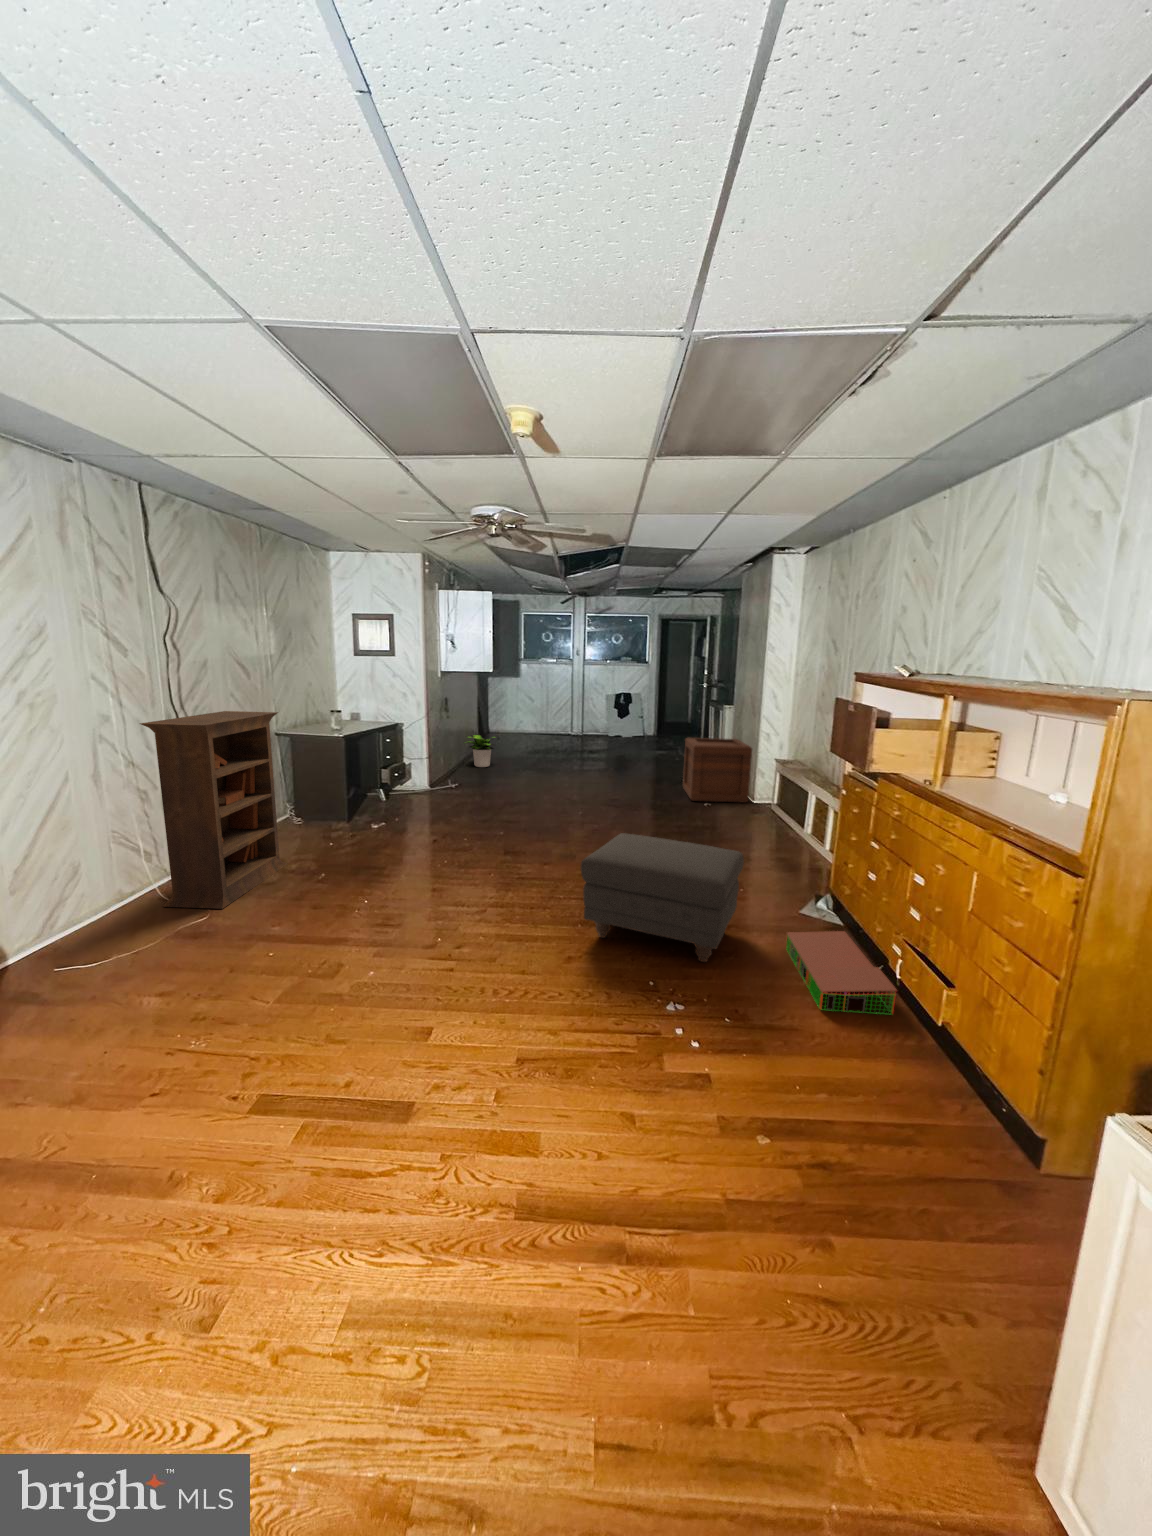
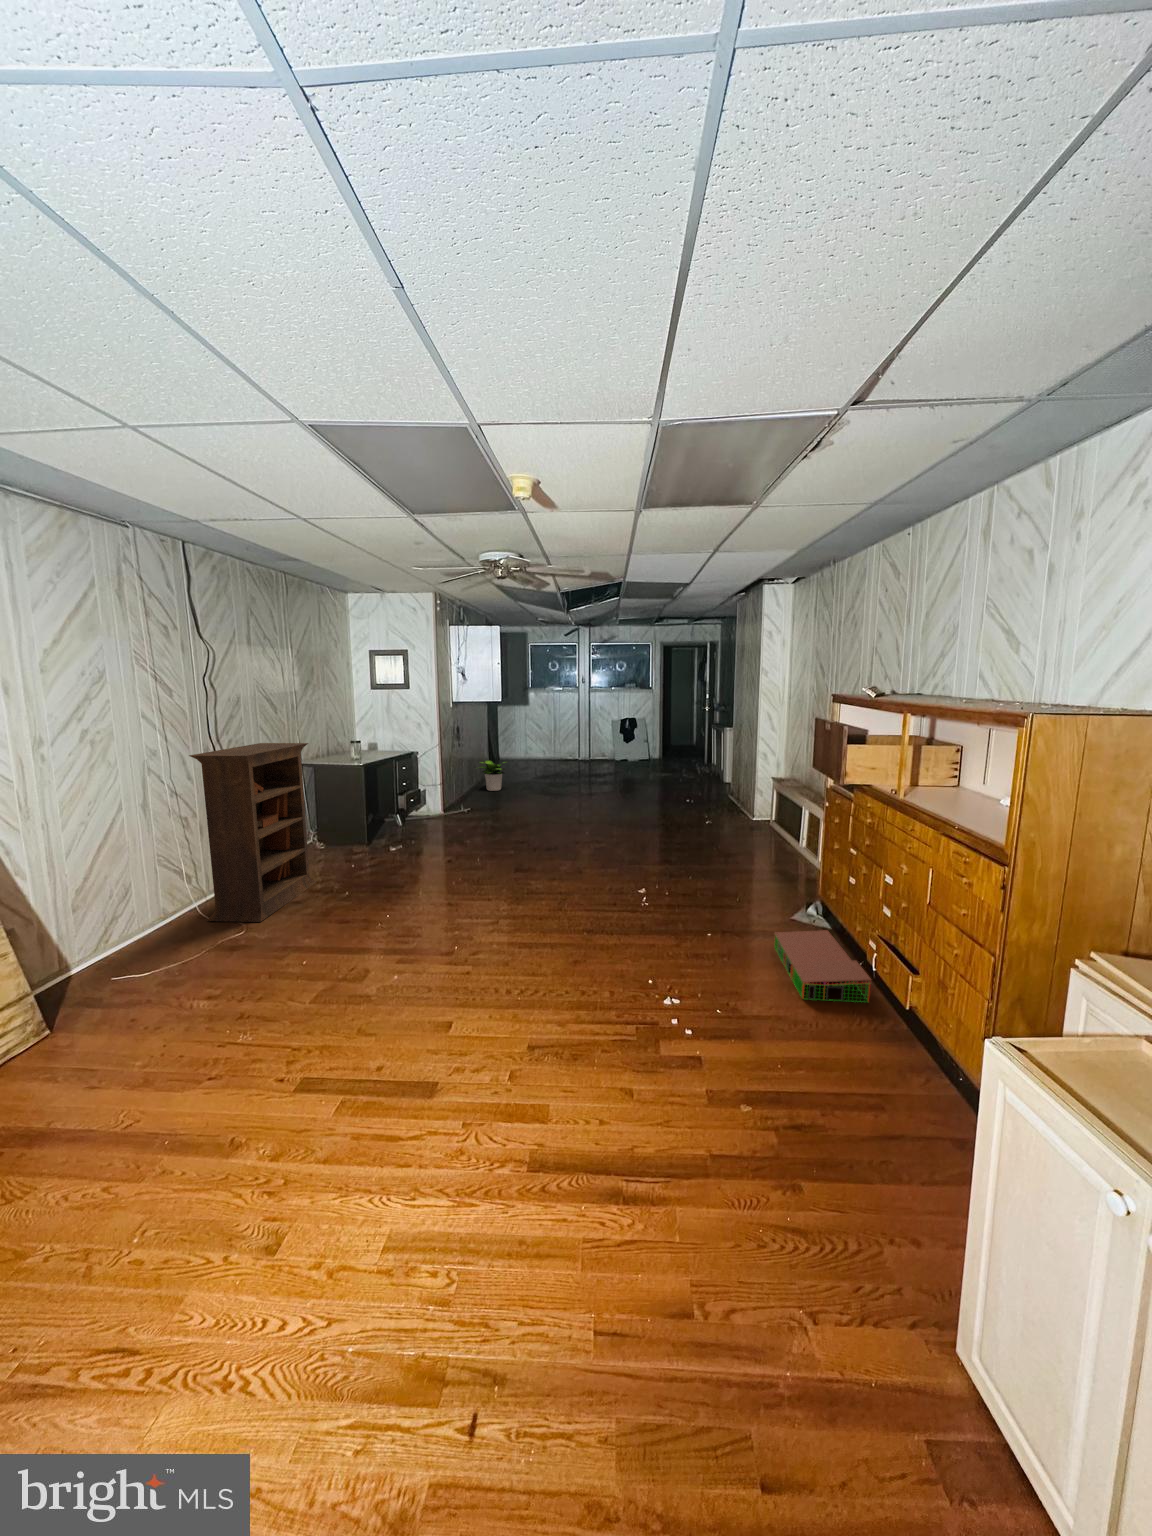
wooden crate: present [683,738,752,803] -> none [684,758,747,818]
ottoman: present [581,833,744,962] -> none [584,845,734,960]

